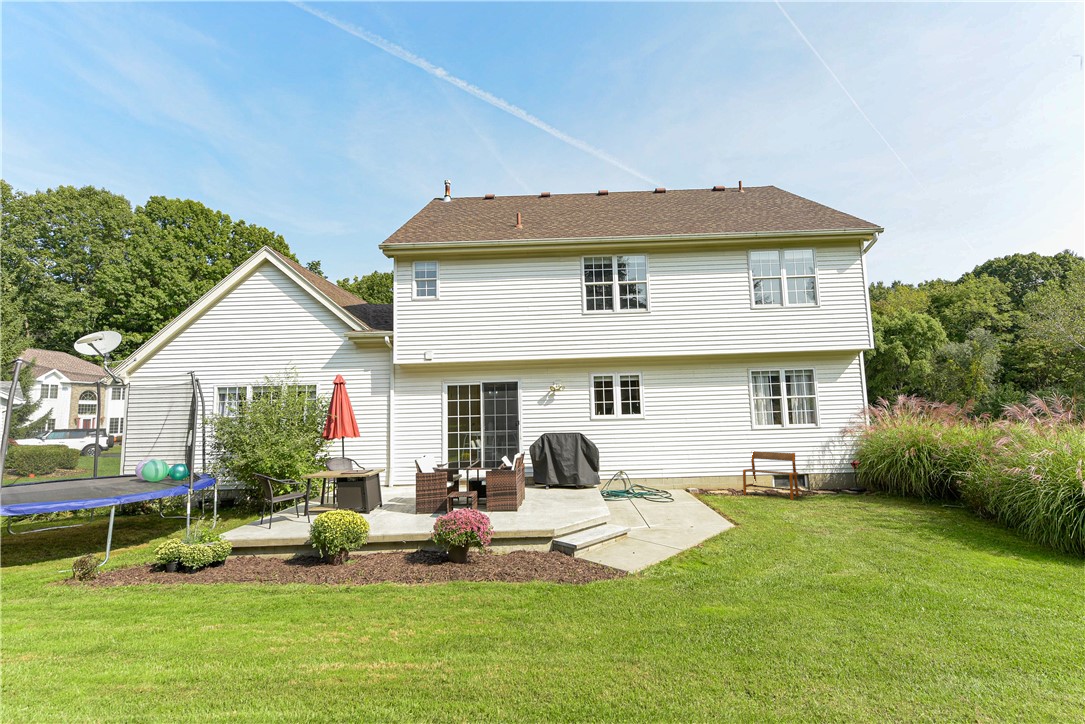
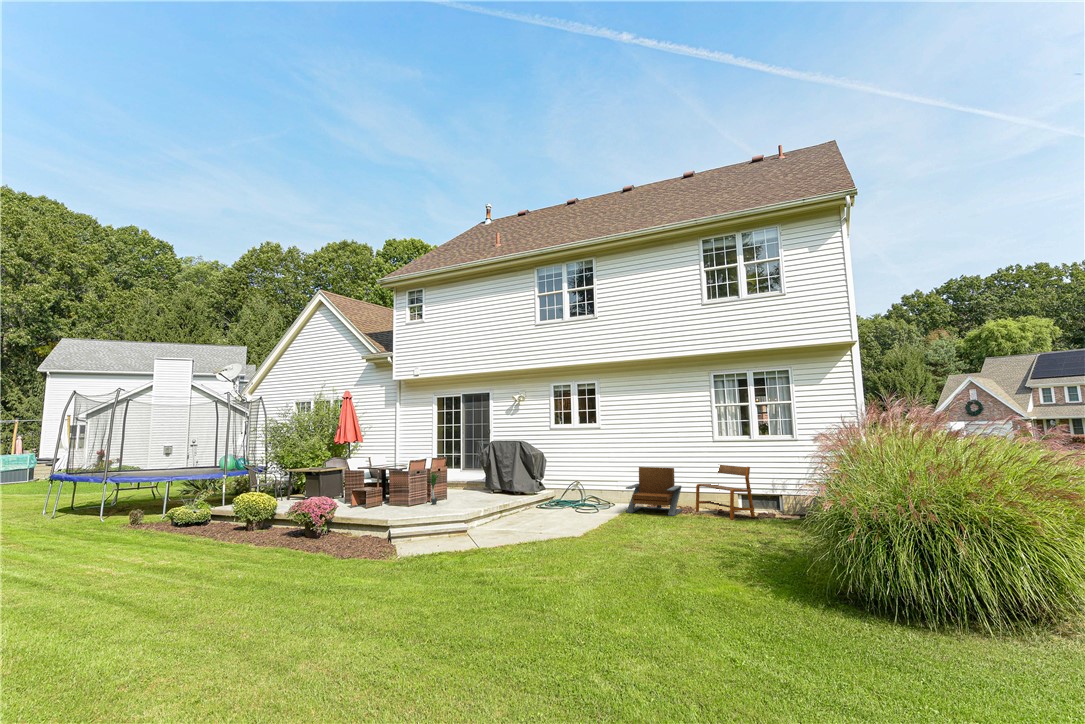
lounge chair: none [686,456,742,501] -> present [626,467,682,516]
potted plant: none [525,466,553,510] -> present [429,472,438,505]

